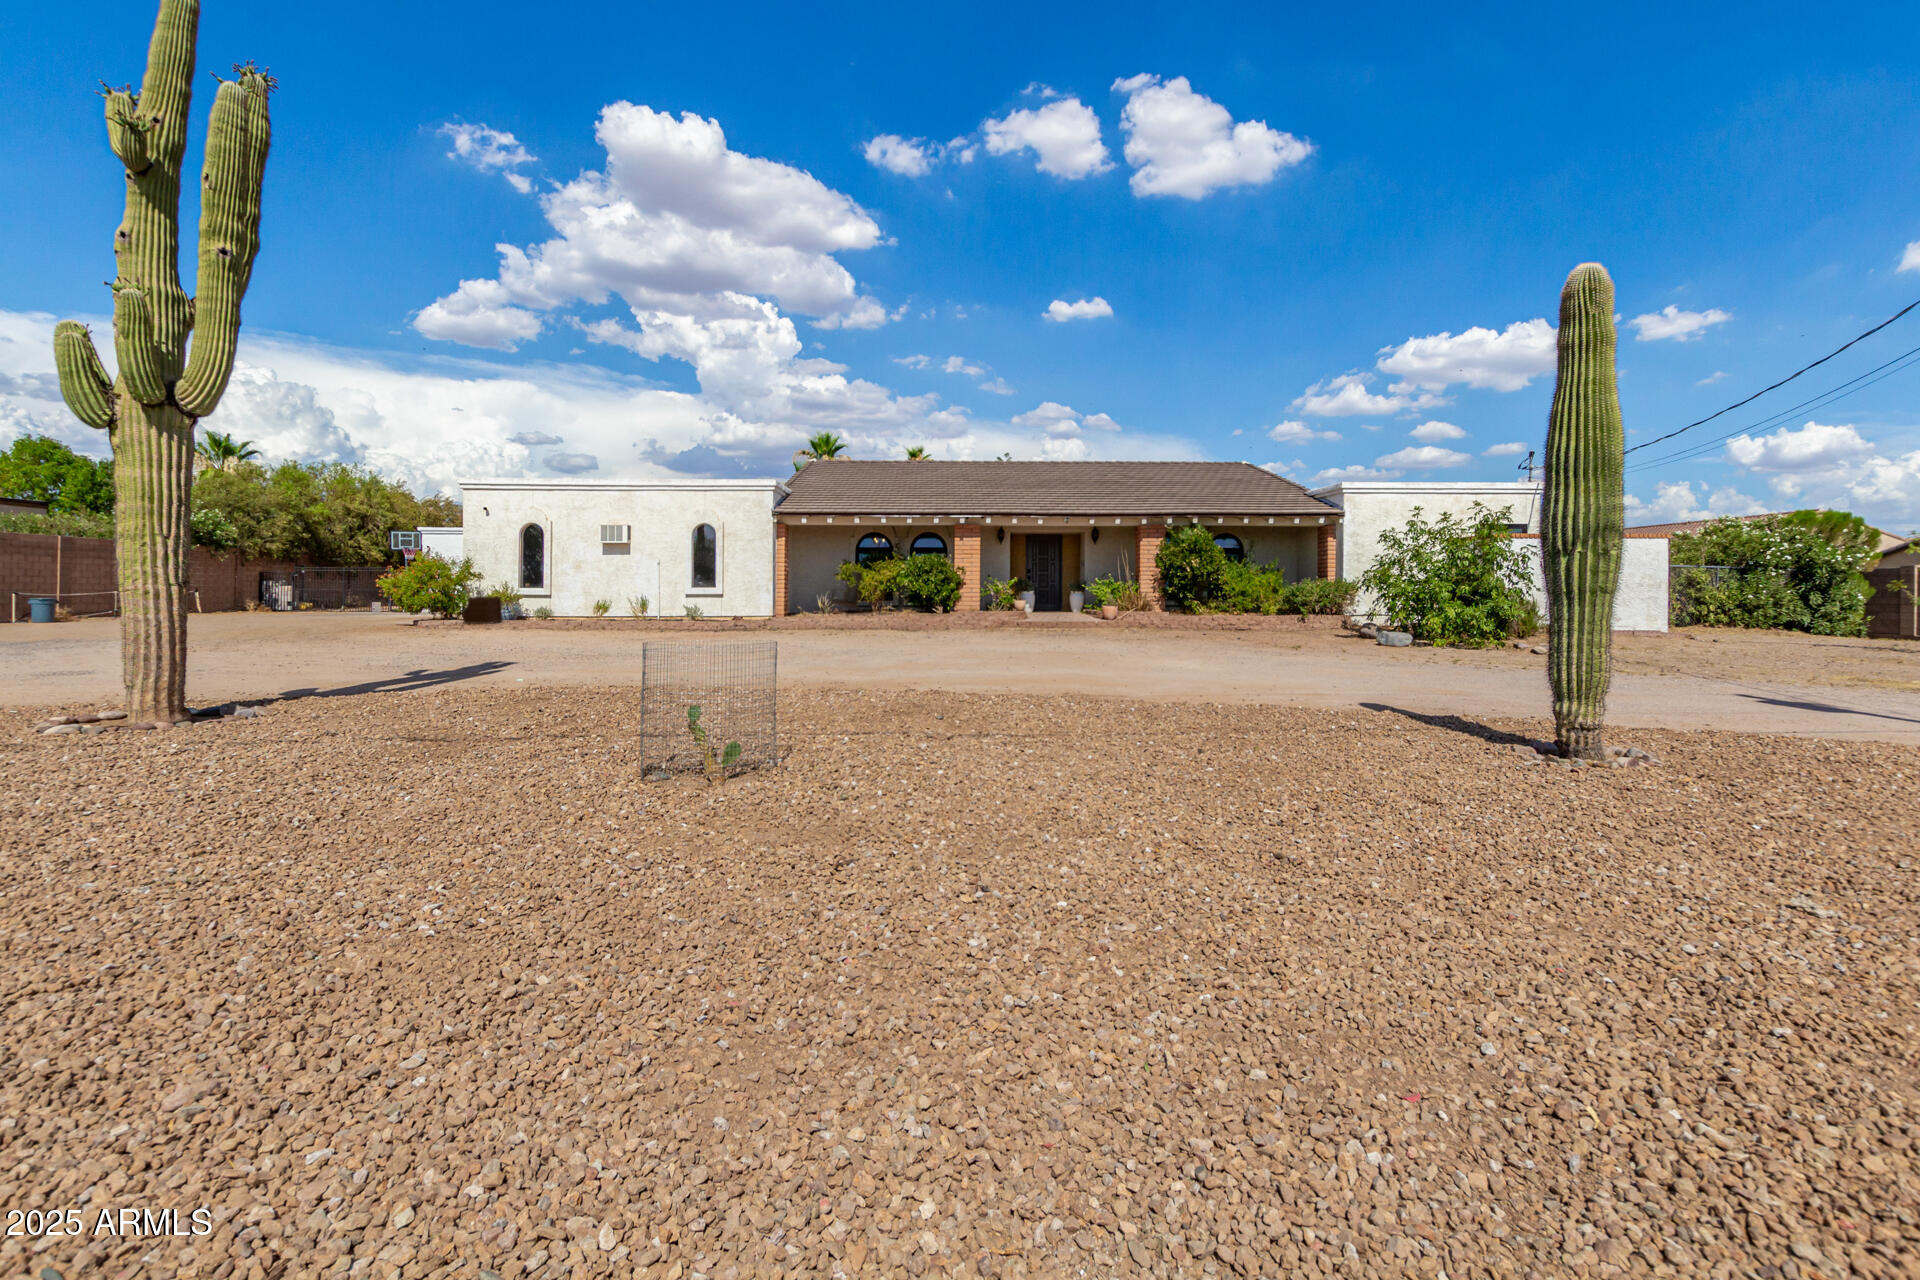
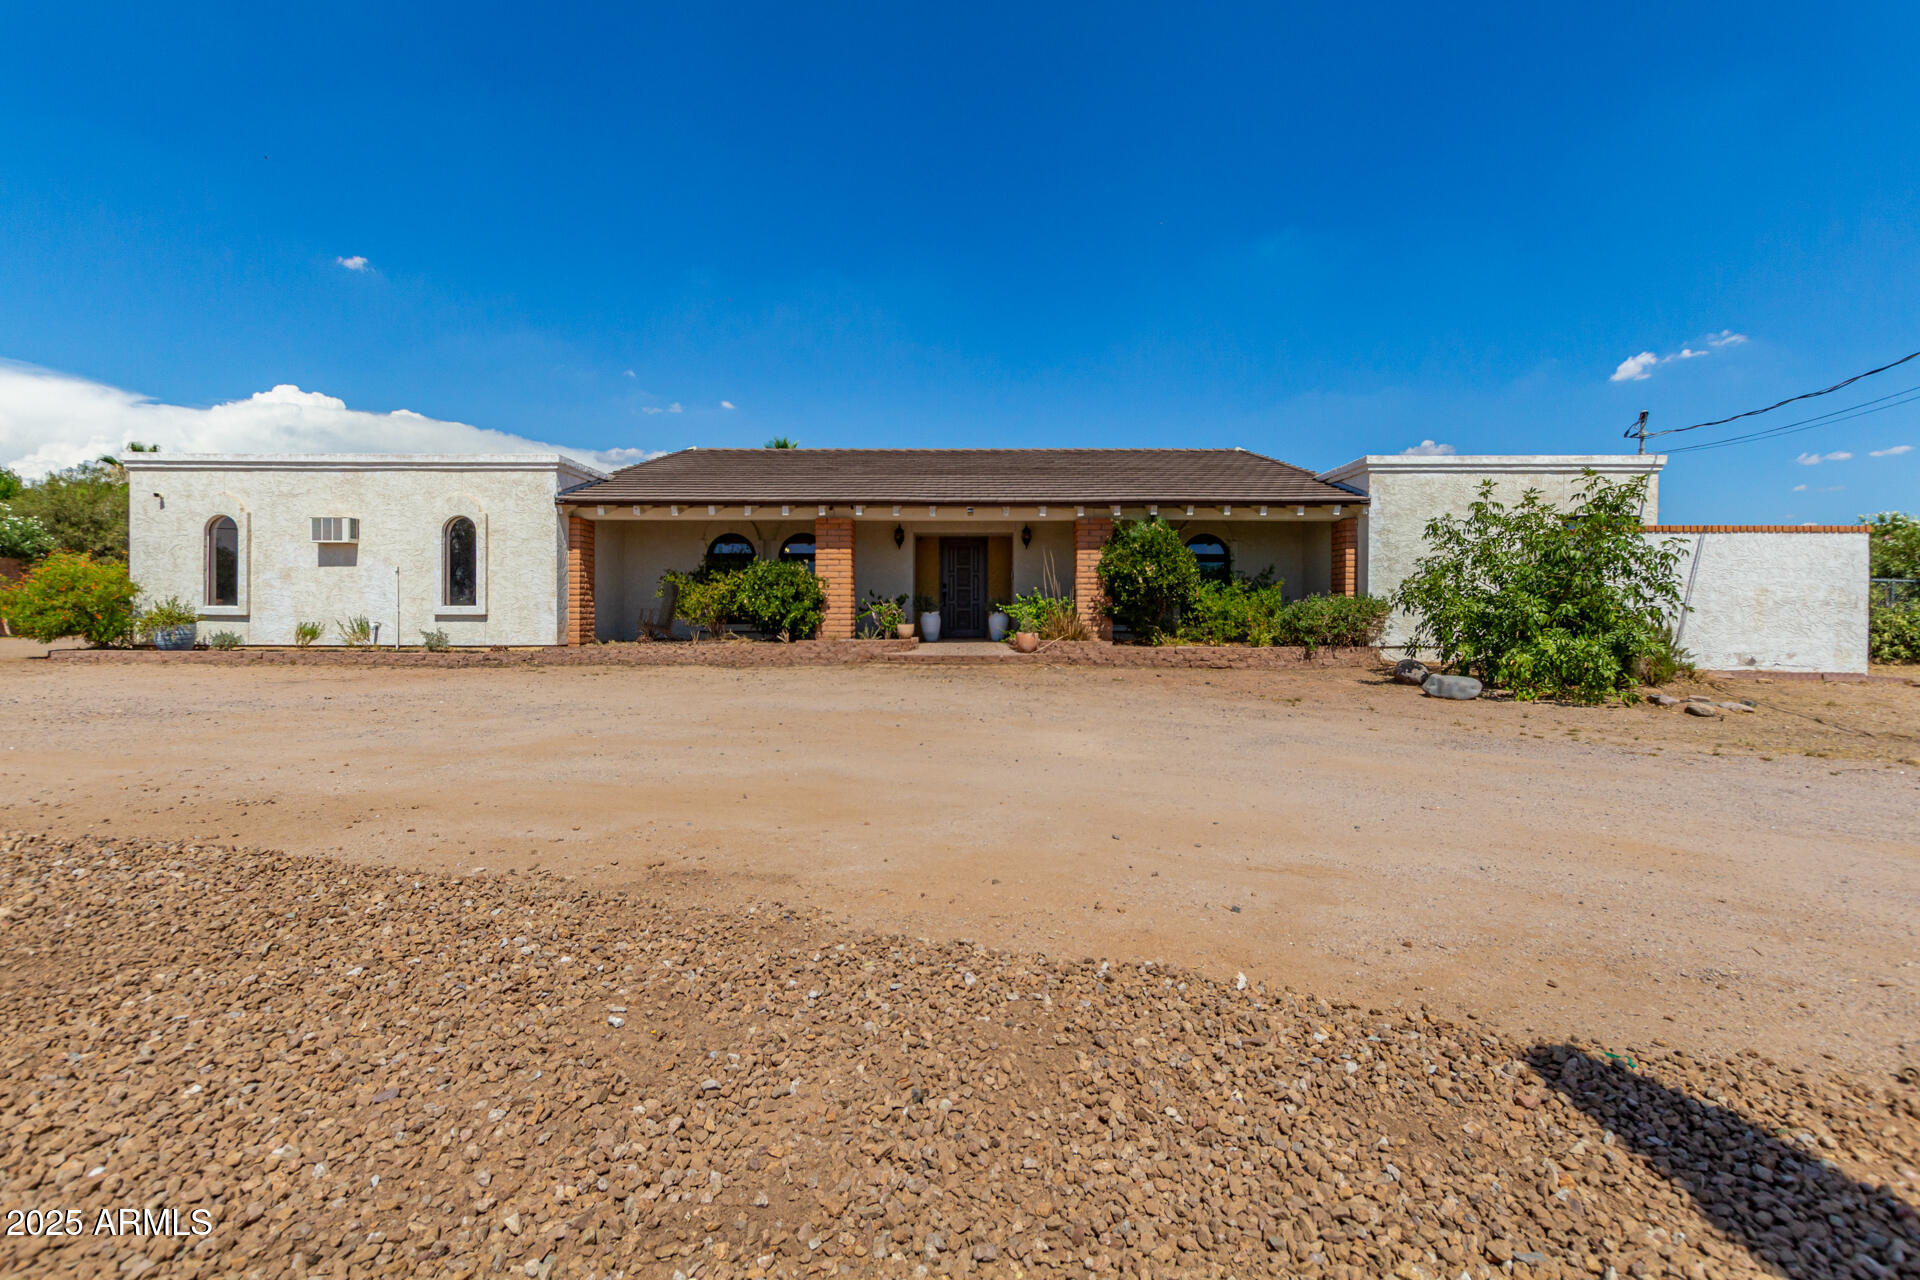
wooden crate: present [463,596,503,624] -> none [87,617,160,658]

